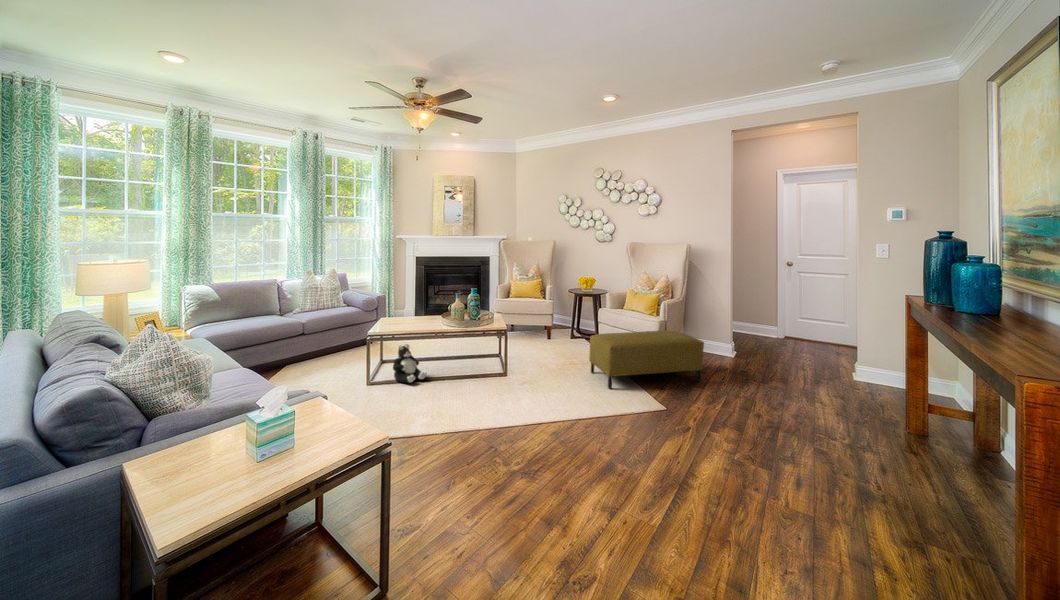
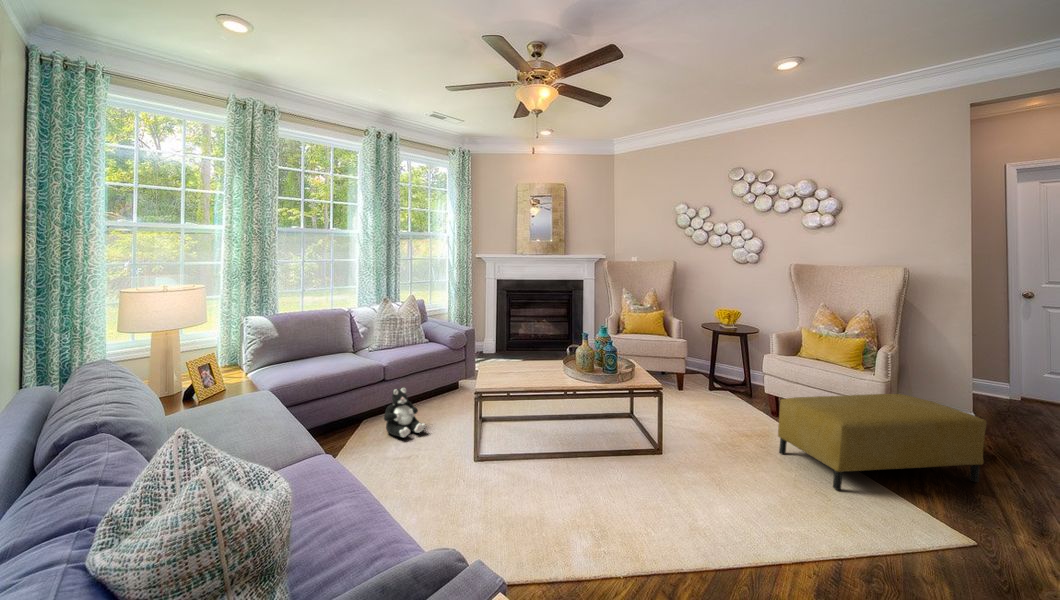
plush toy: present [393,344,427,383] -> present [384,387,425,437]

